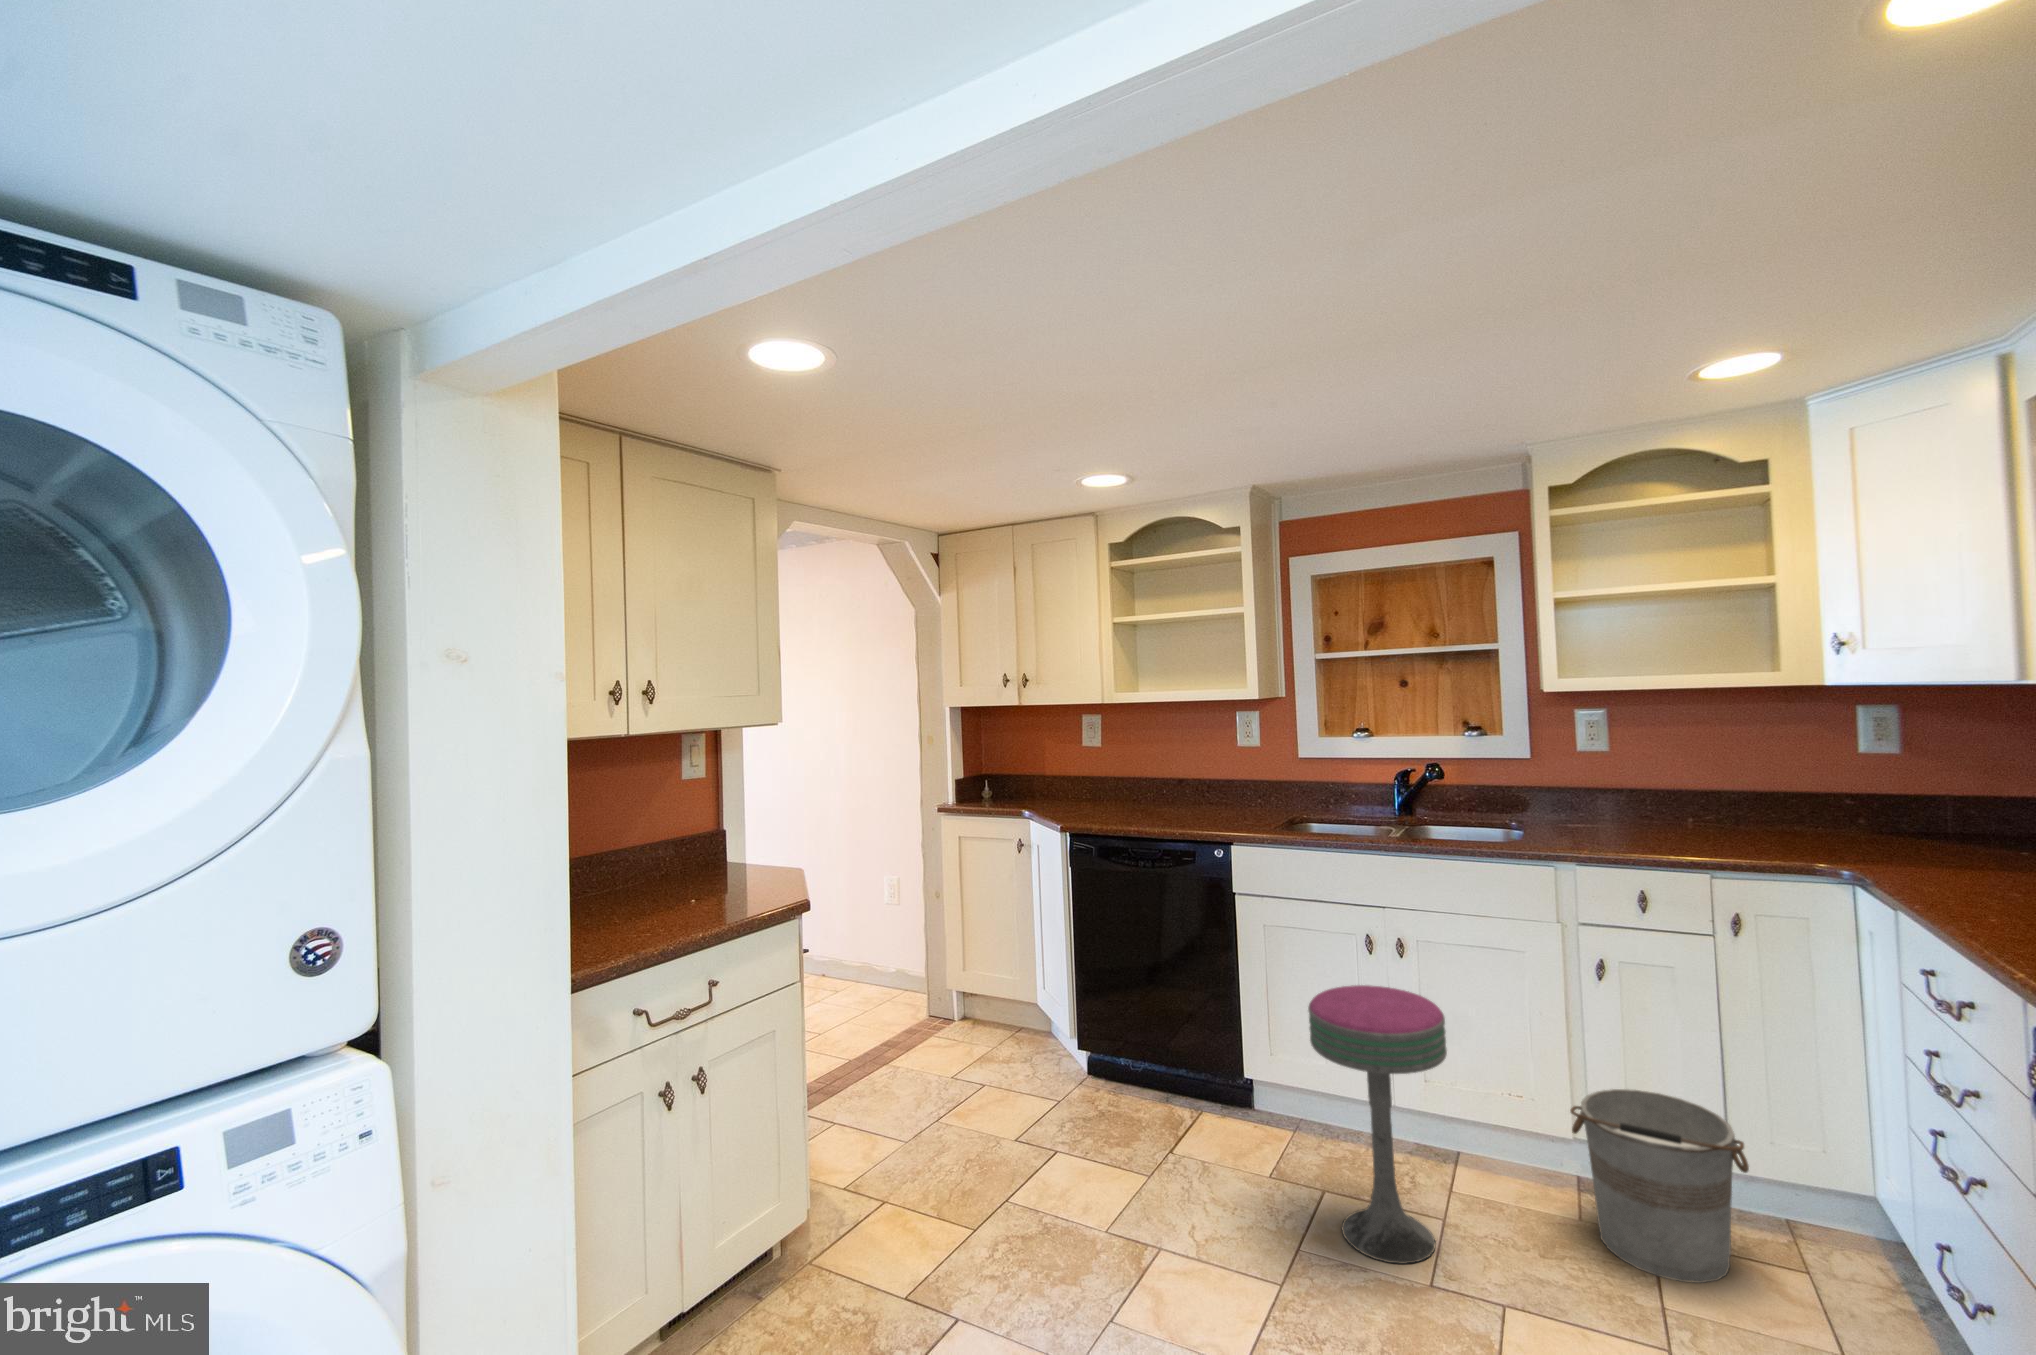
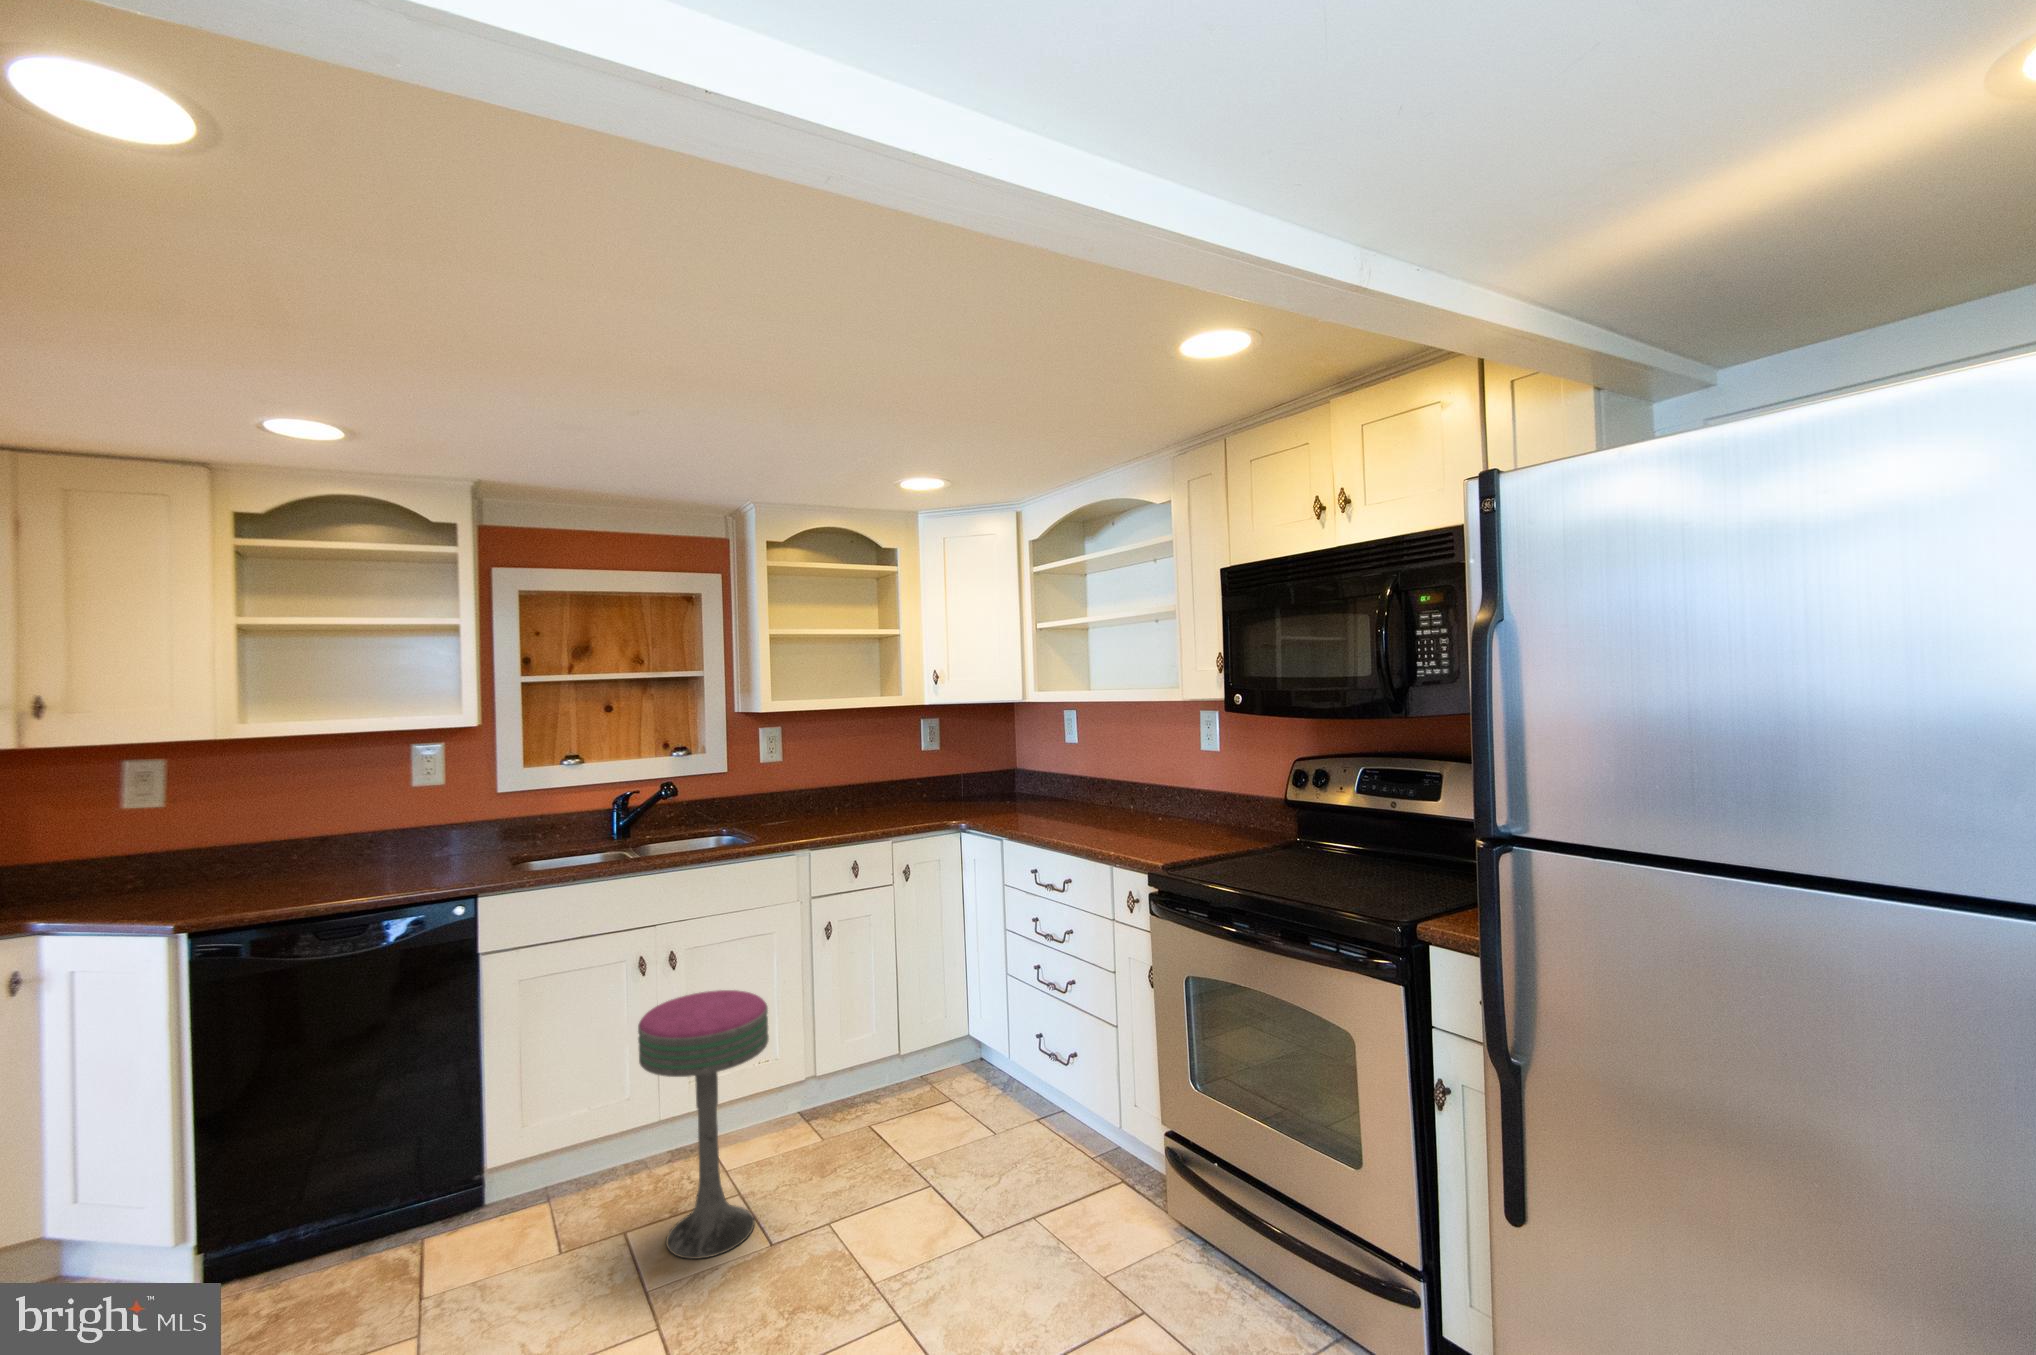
bucket: present [1570,1089,1749,1283] -> none [823,1013,935,1150]

